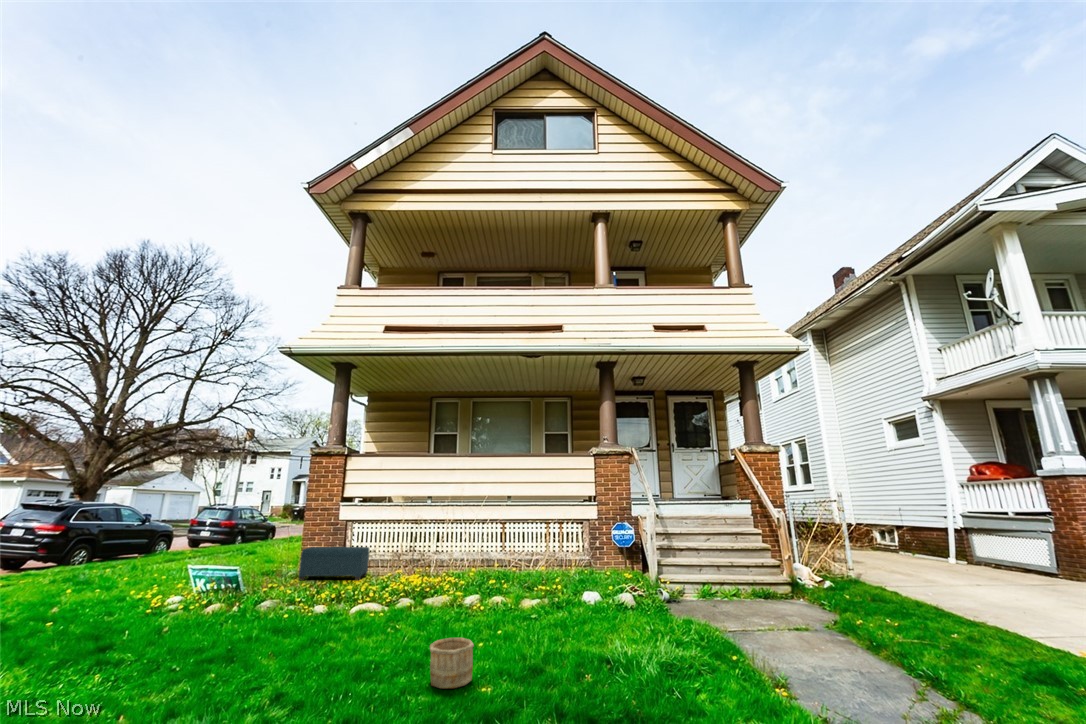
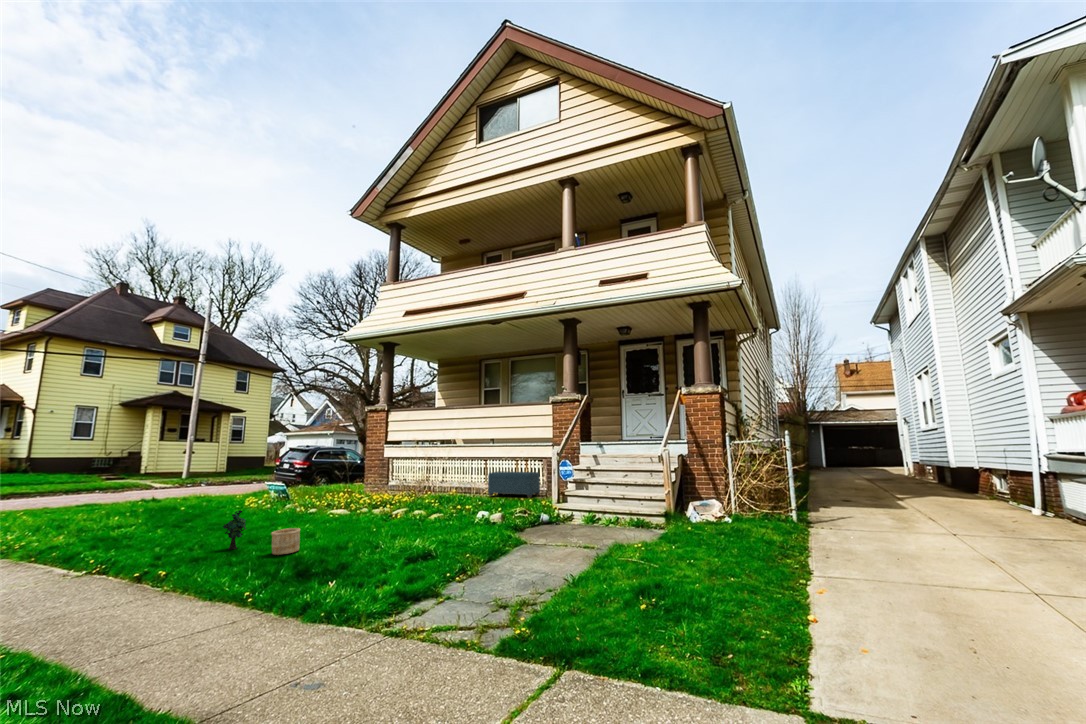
bench: present [299,547,369,580] -> present [488,471,540,498]
decorative plant: none [314,613,355,690] -> present [223,510,246,550]

